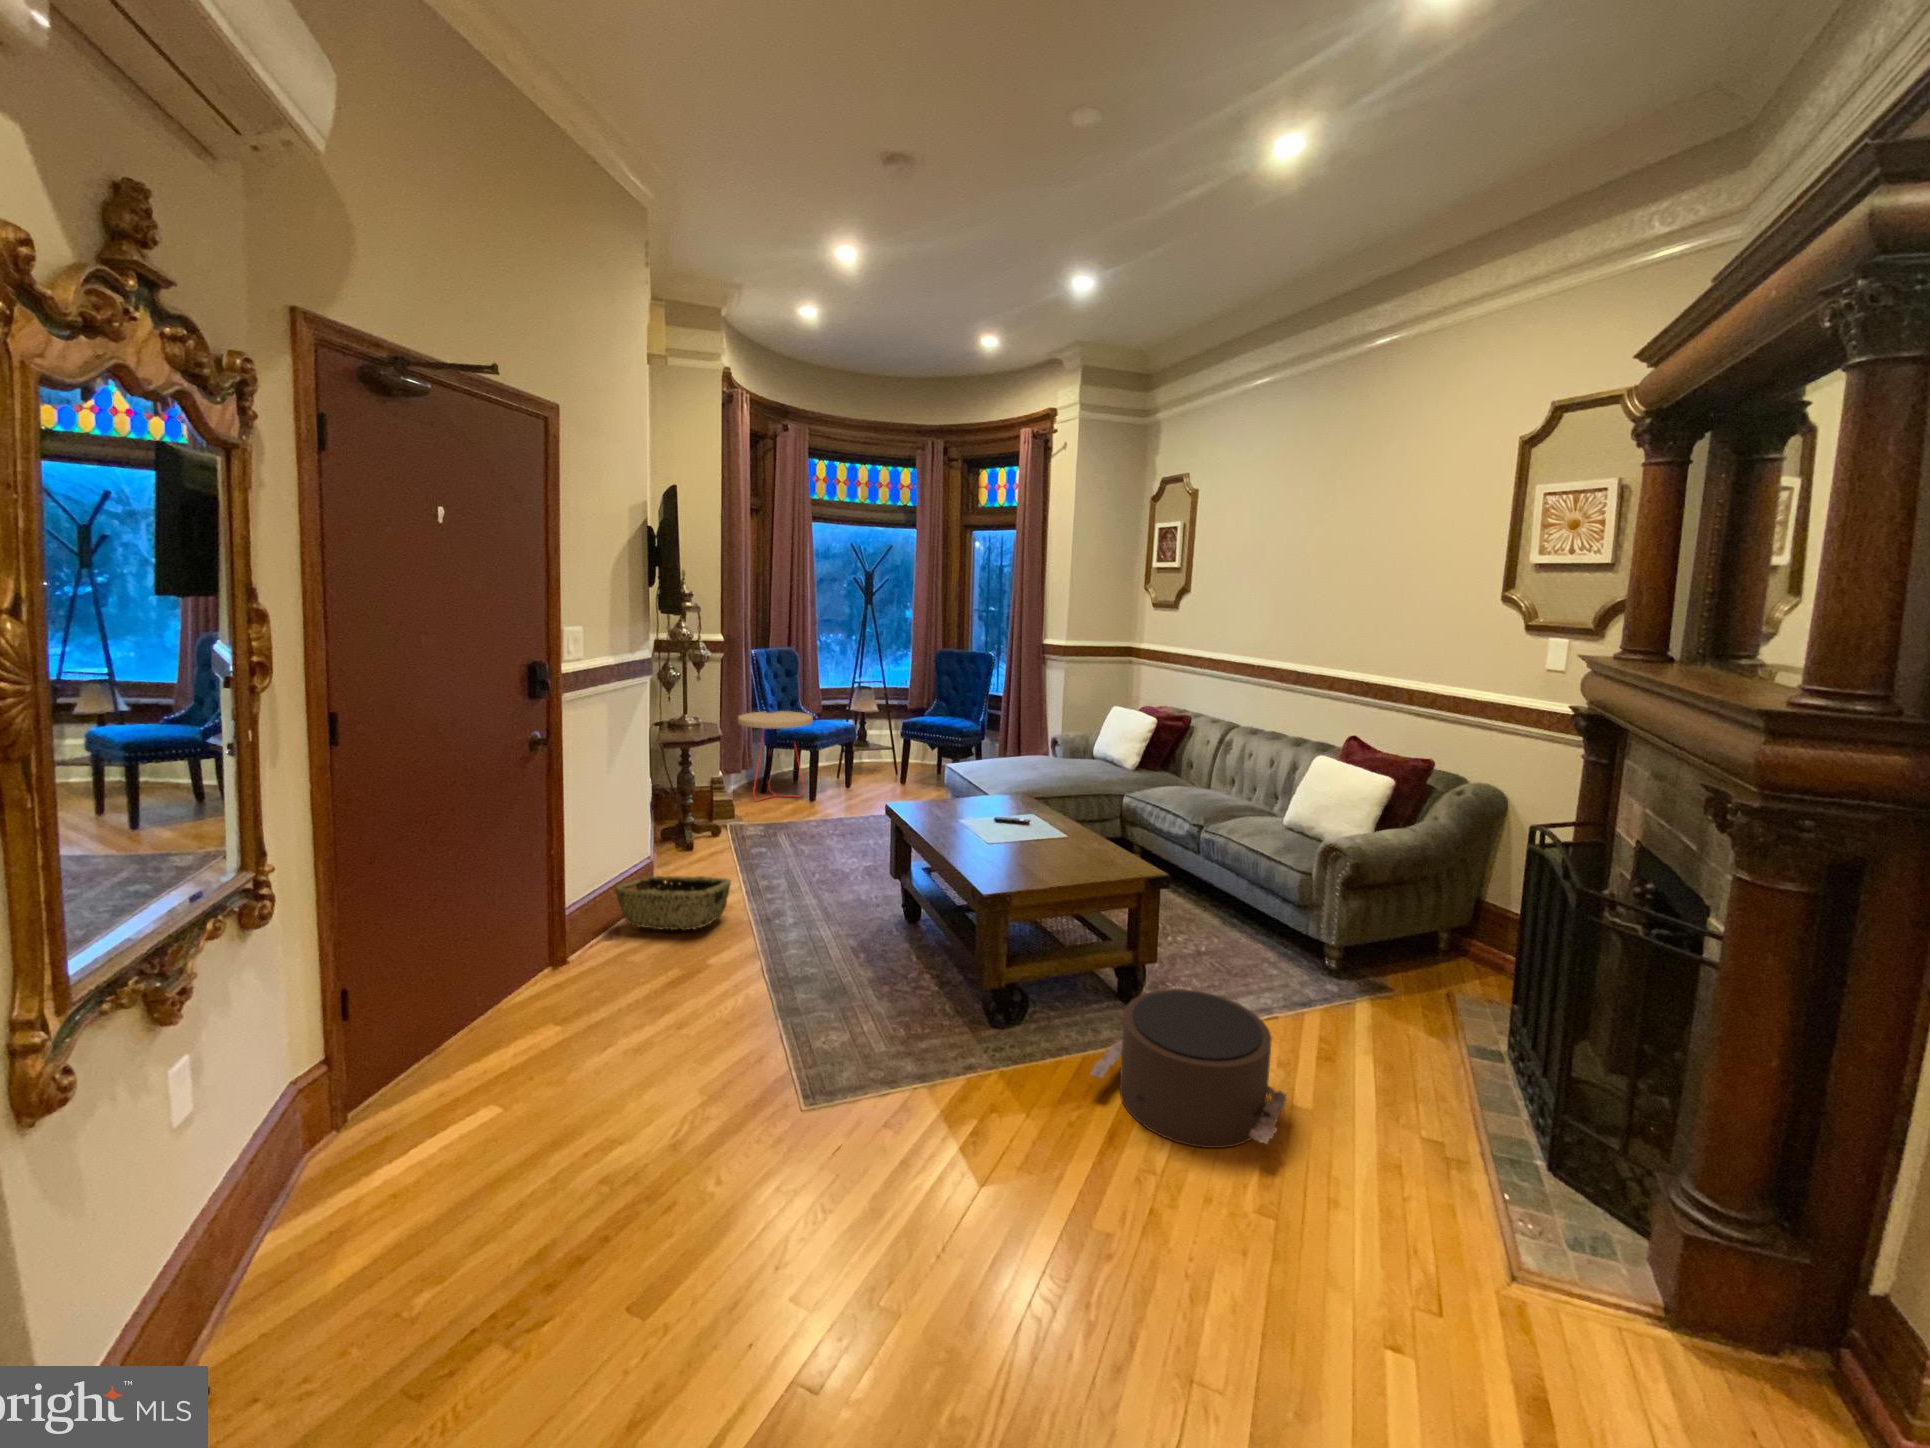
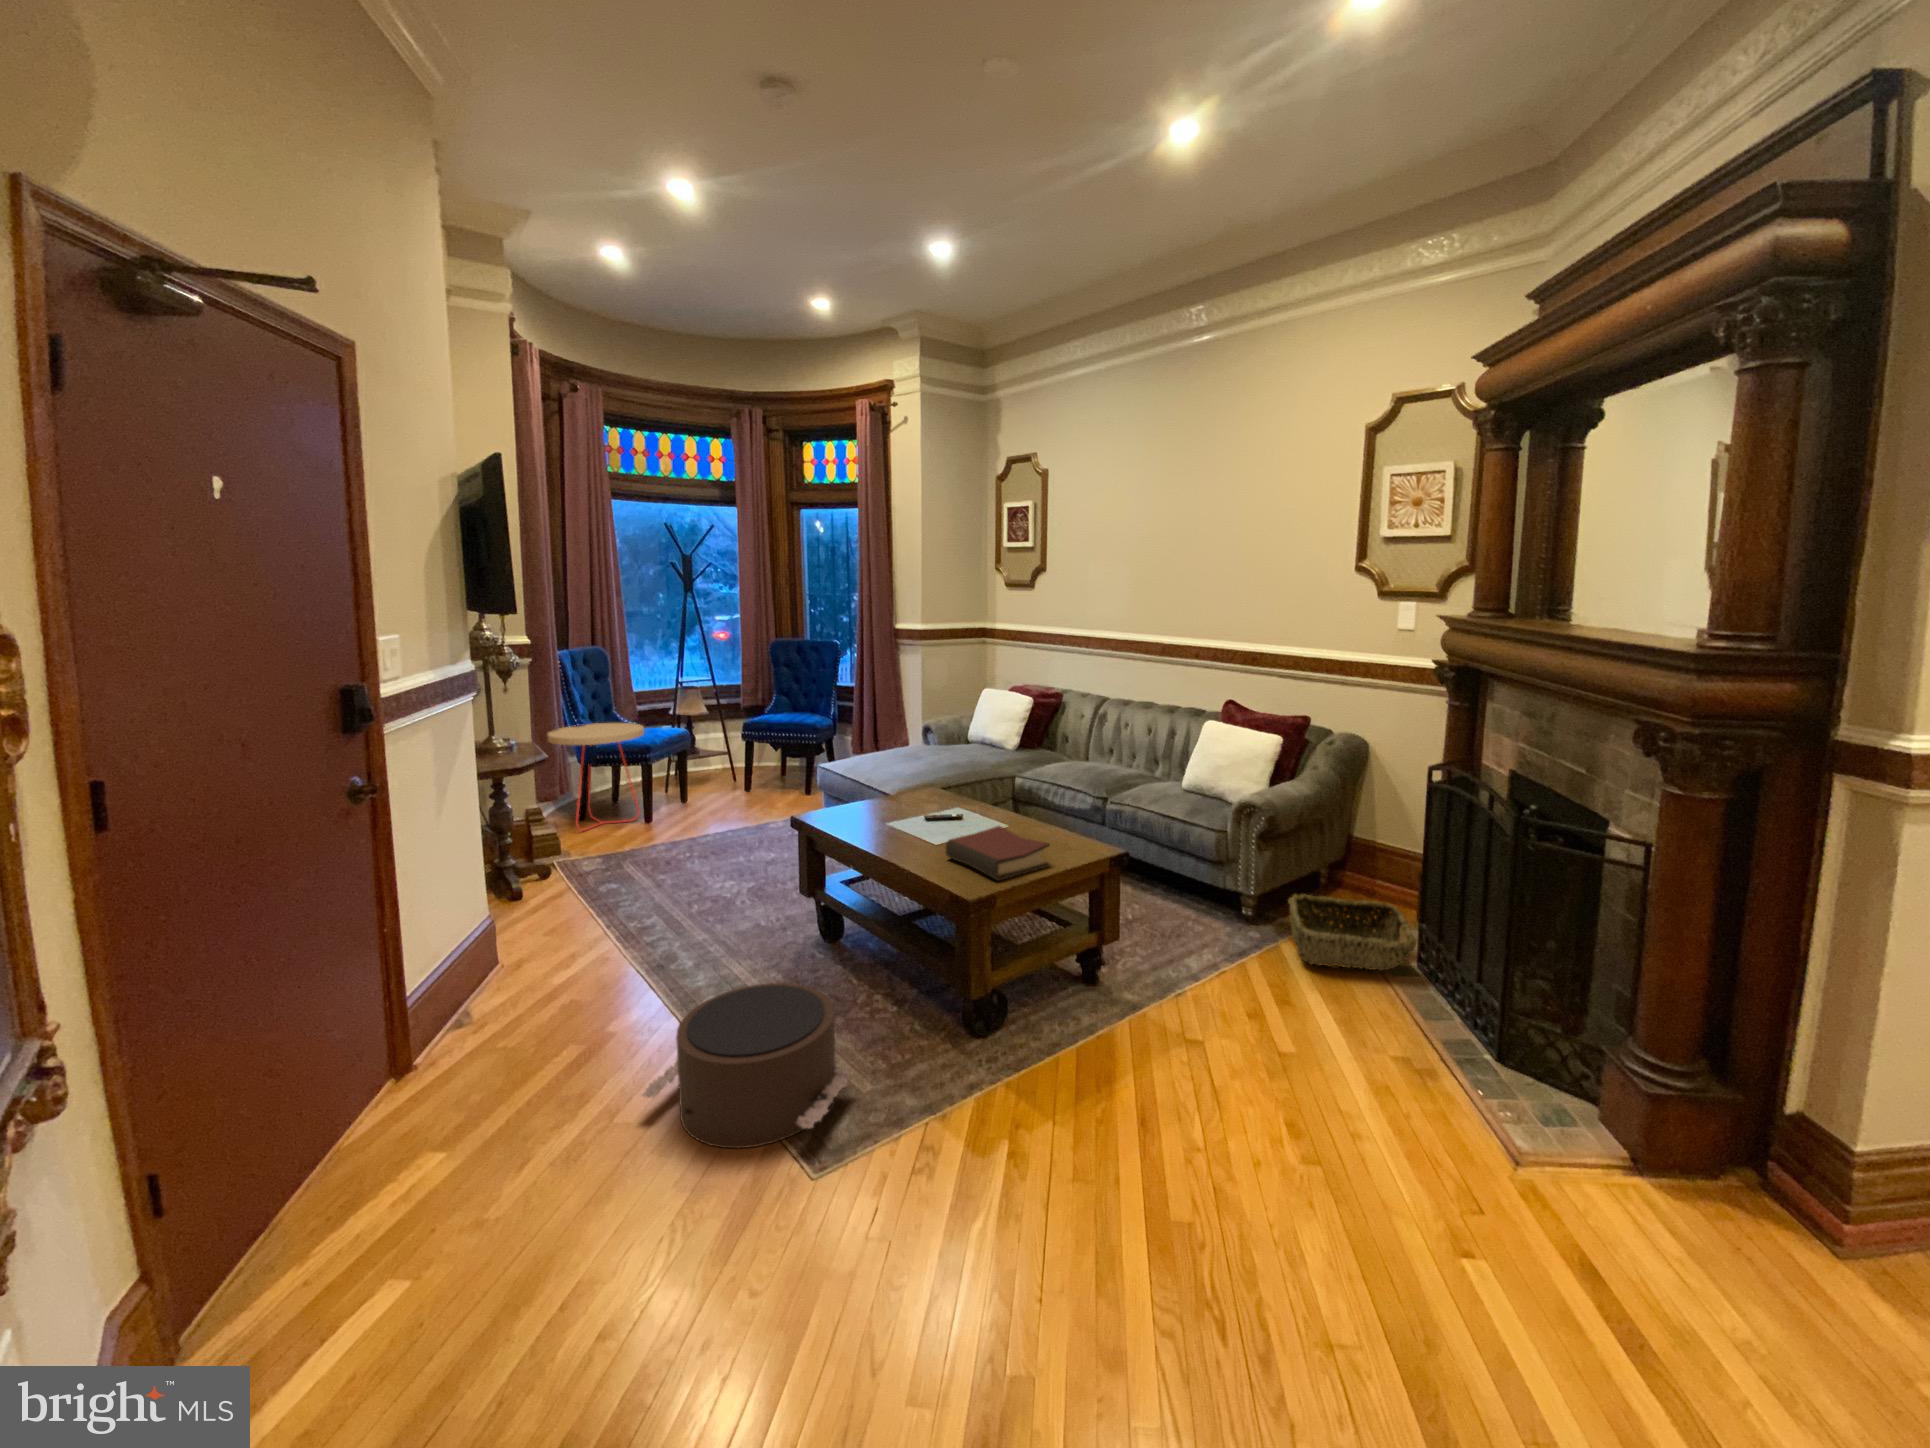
hardback book: none [995,834,1088,885] -> present [946,826,1050,881]
woven basket: present [615,876,731,930] -> present [1288,894,1416,970]
pouf: present [1091,989,1287,1148] -> present [643,983,853,1148]

